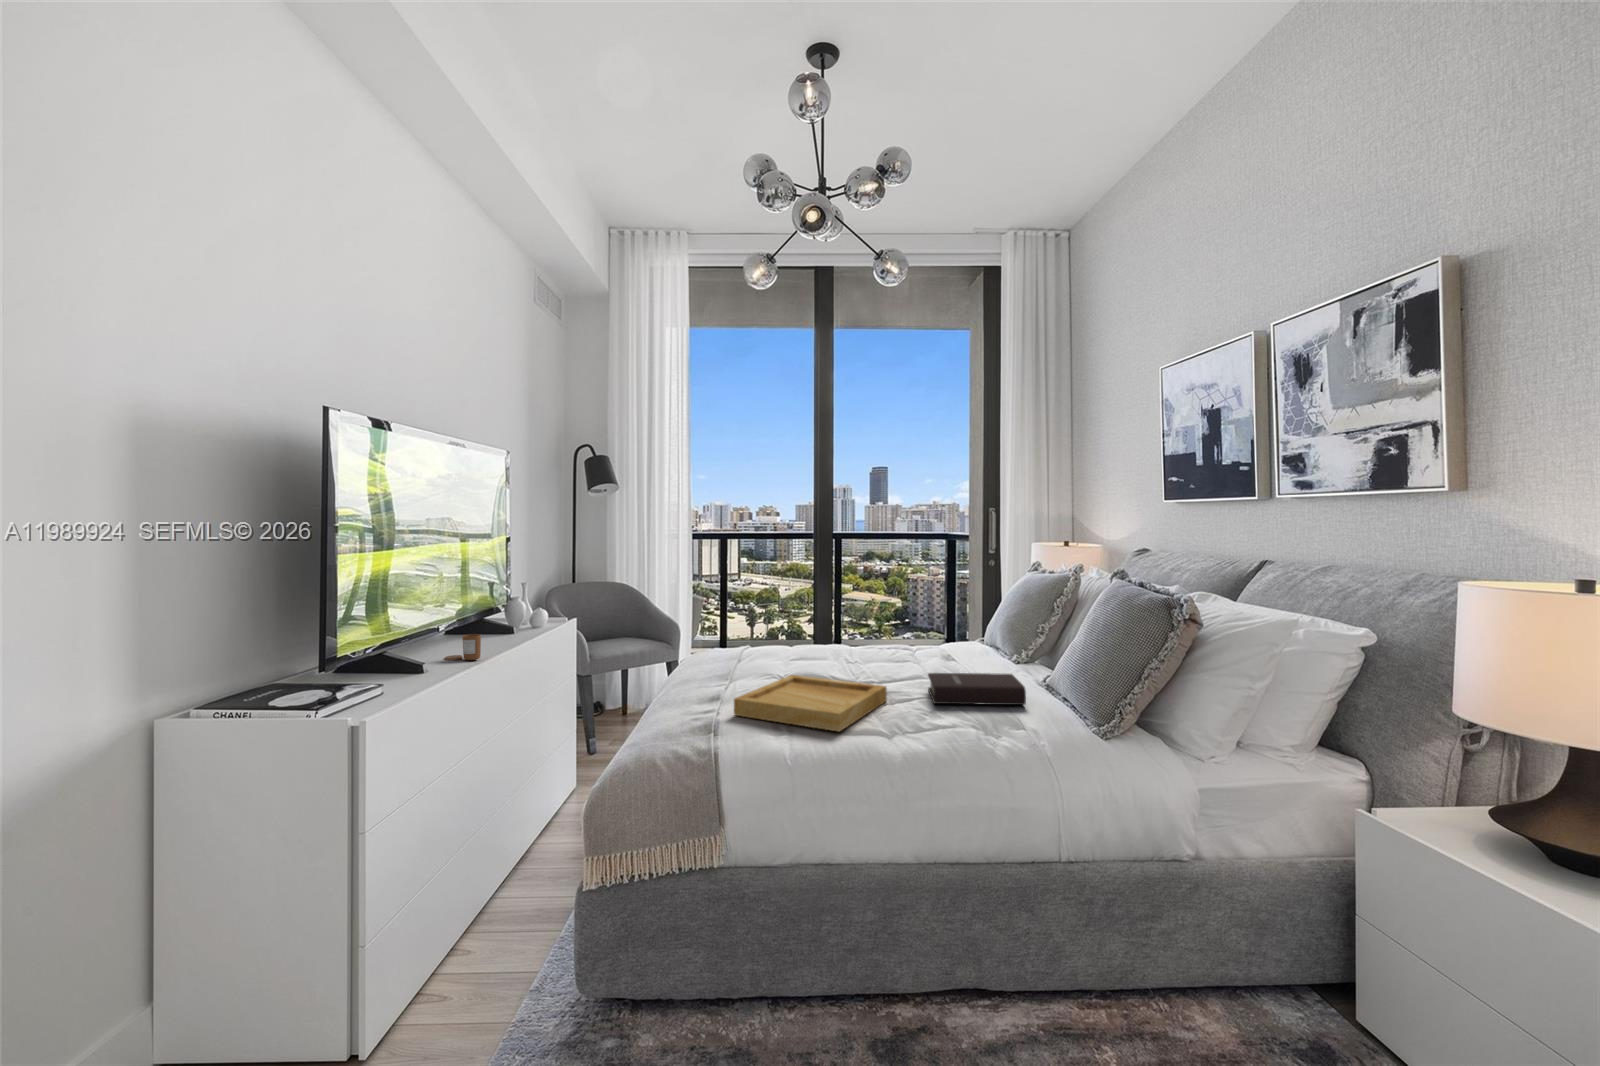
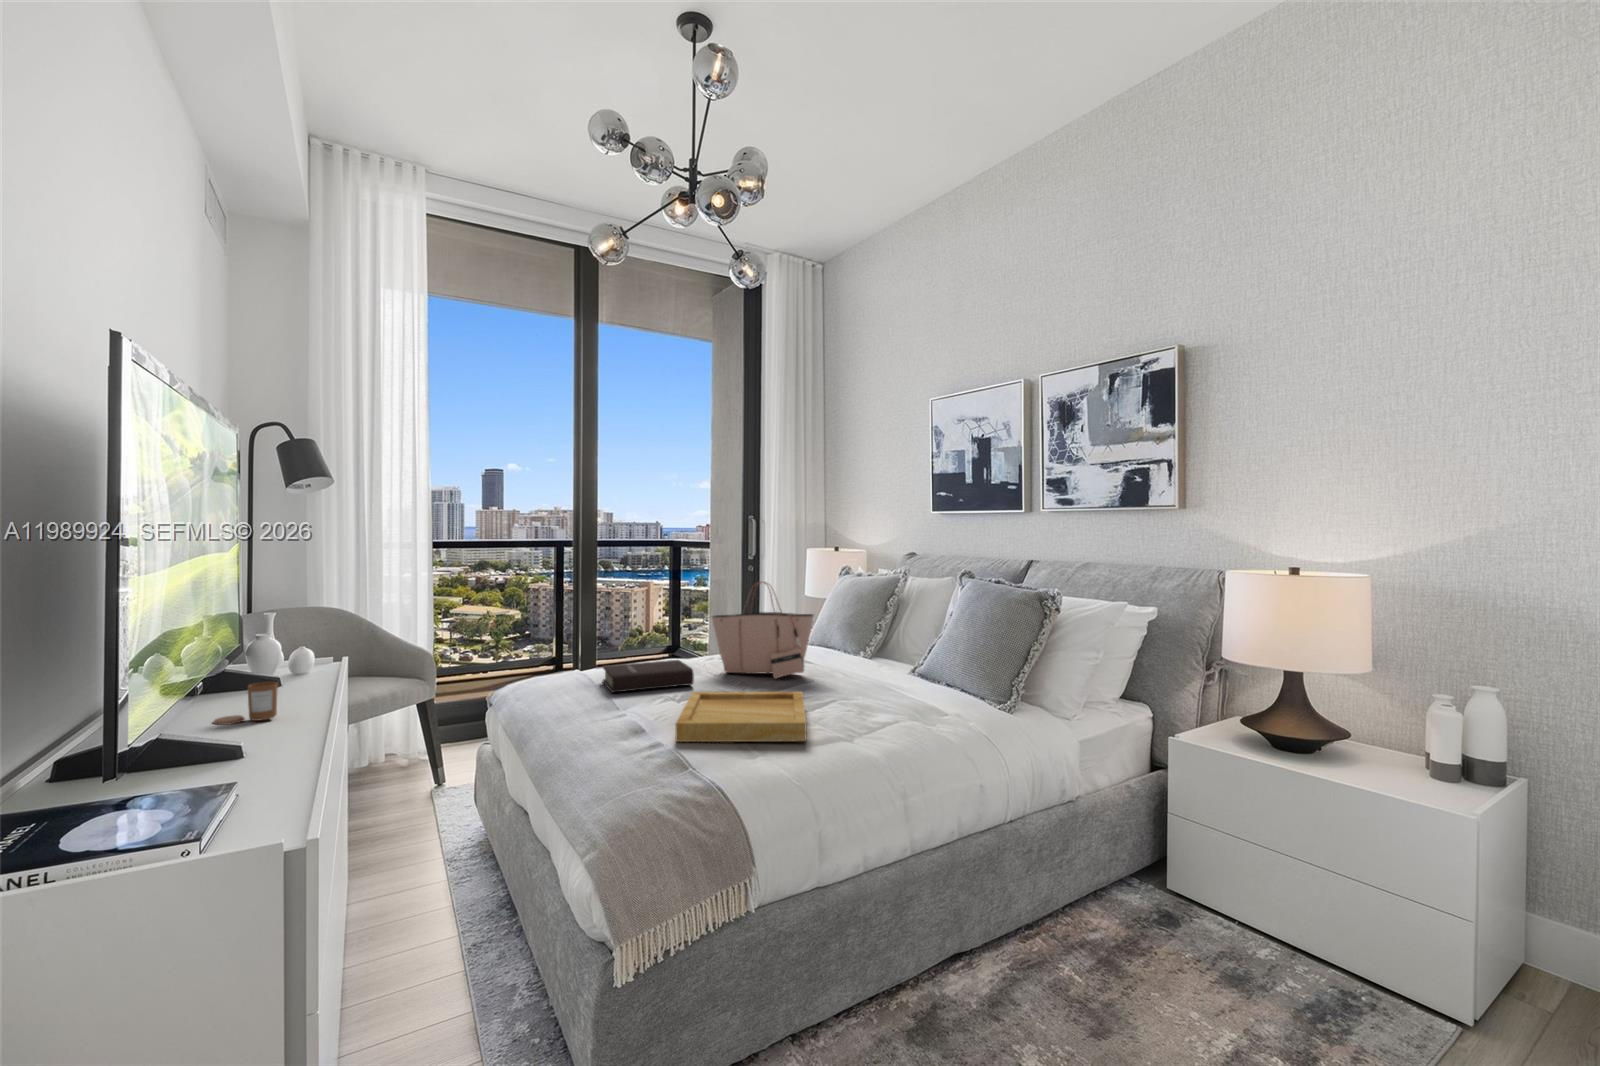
tote bag: none [850,576,944,672] -> present [712,582,813,679]
book: present [928,673,1026,705] -> present [603,660,694,693]

